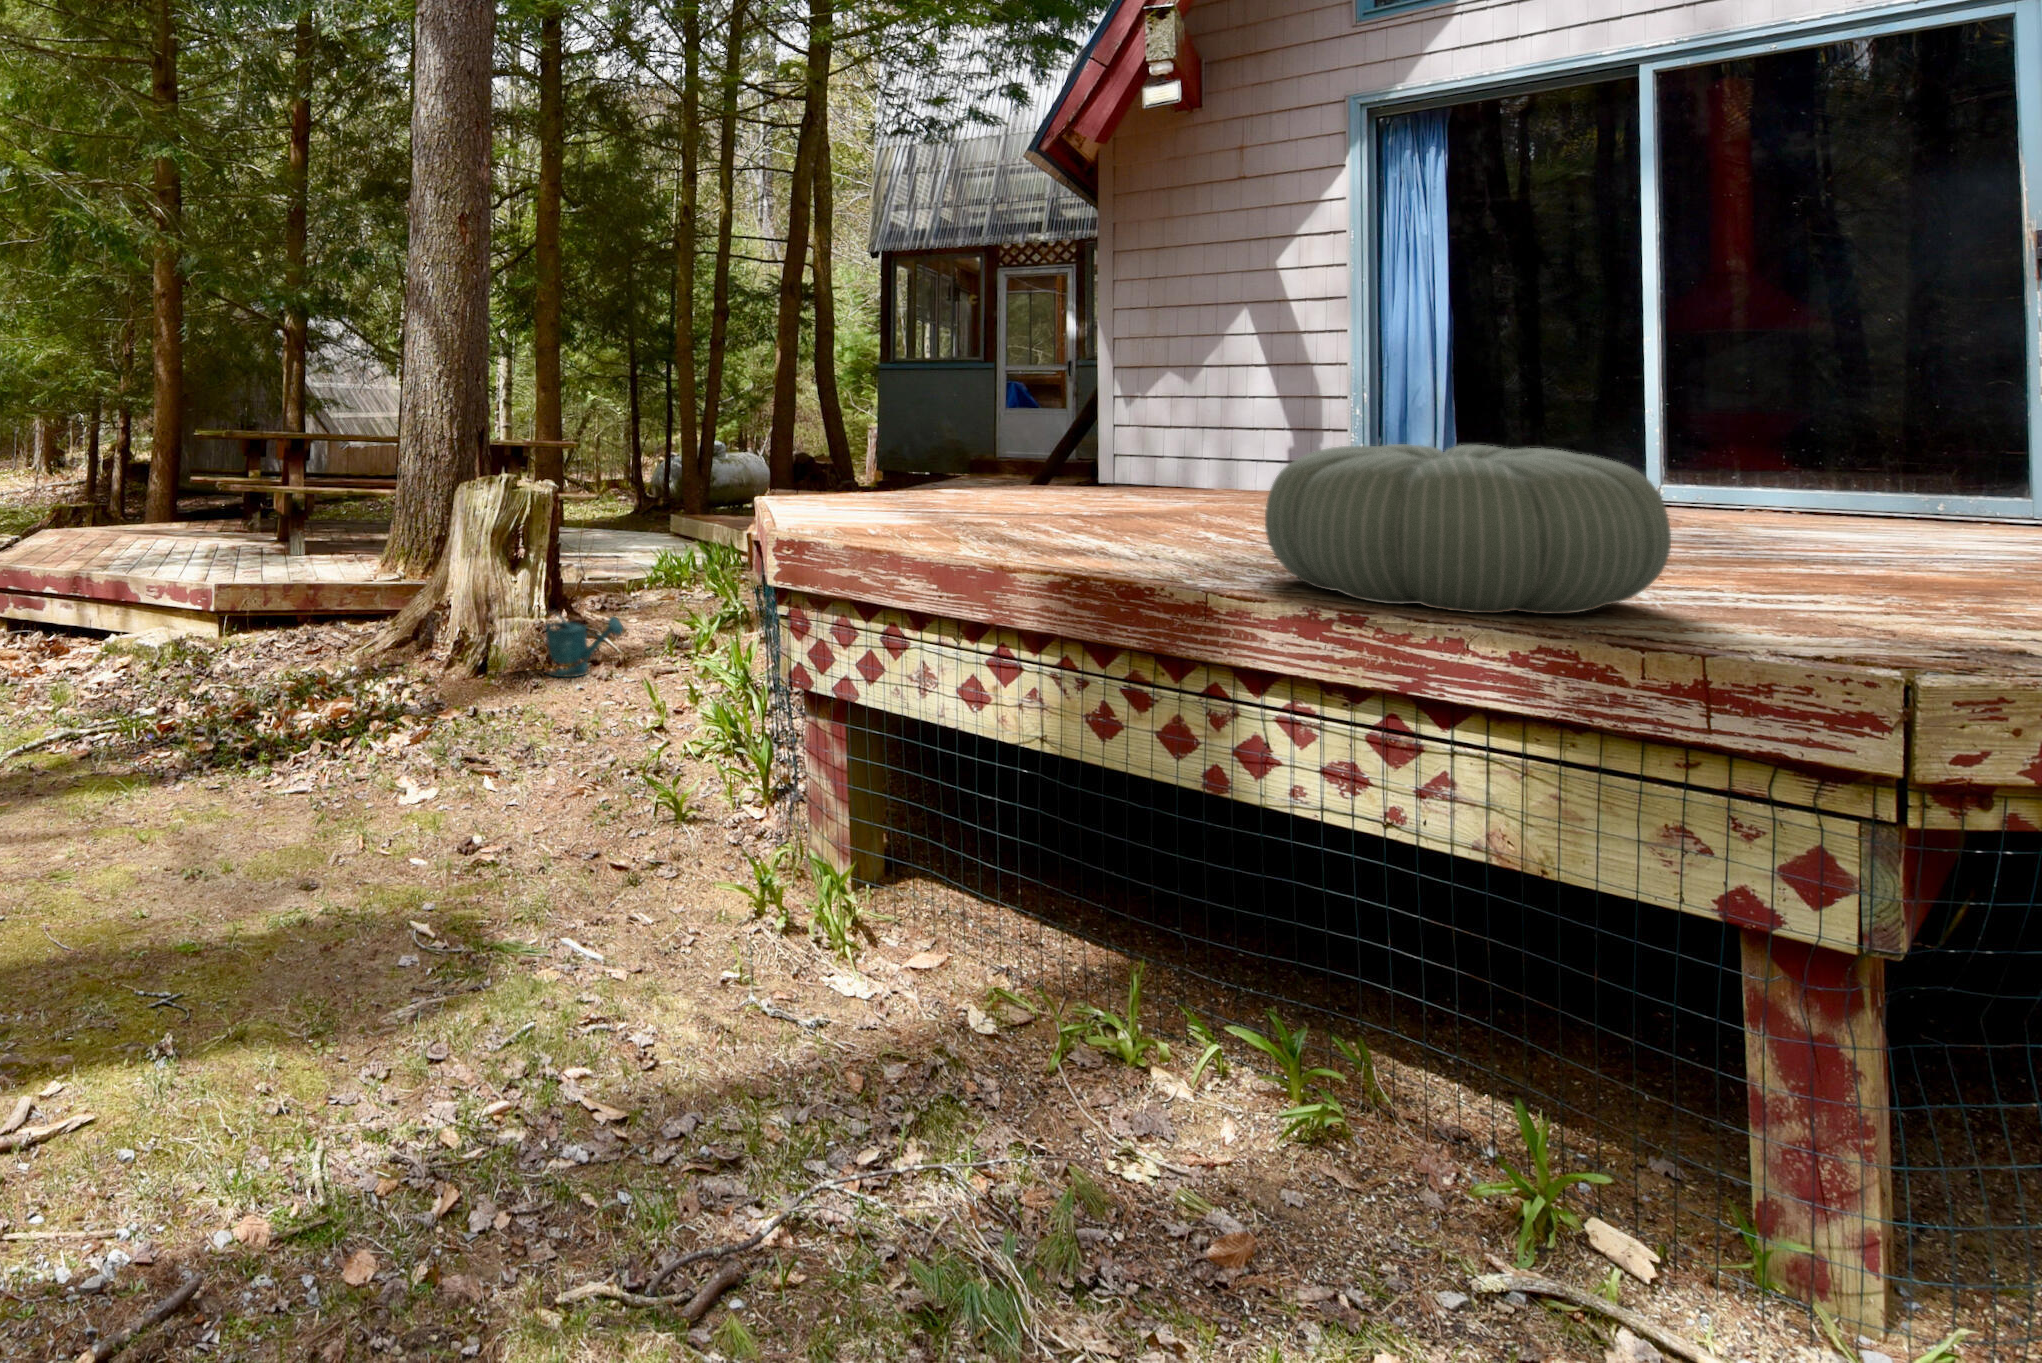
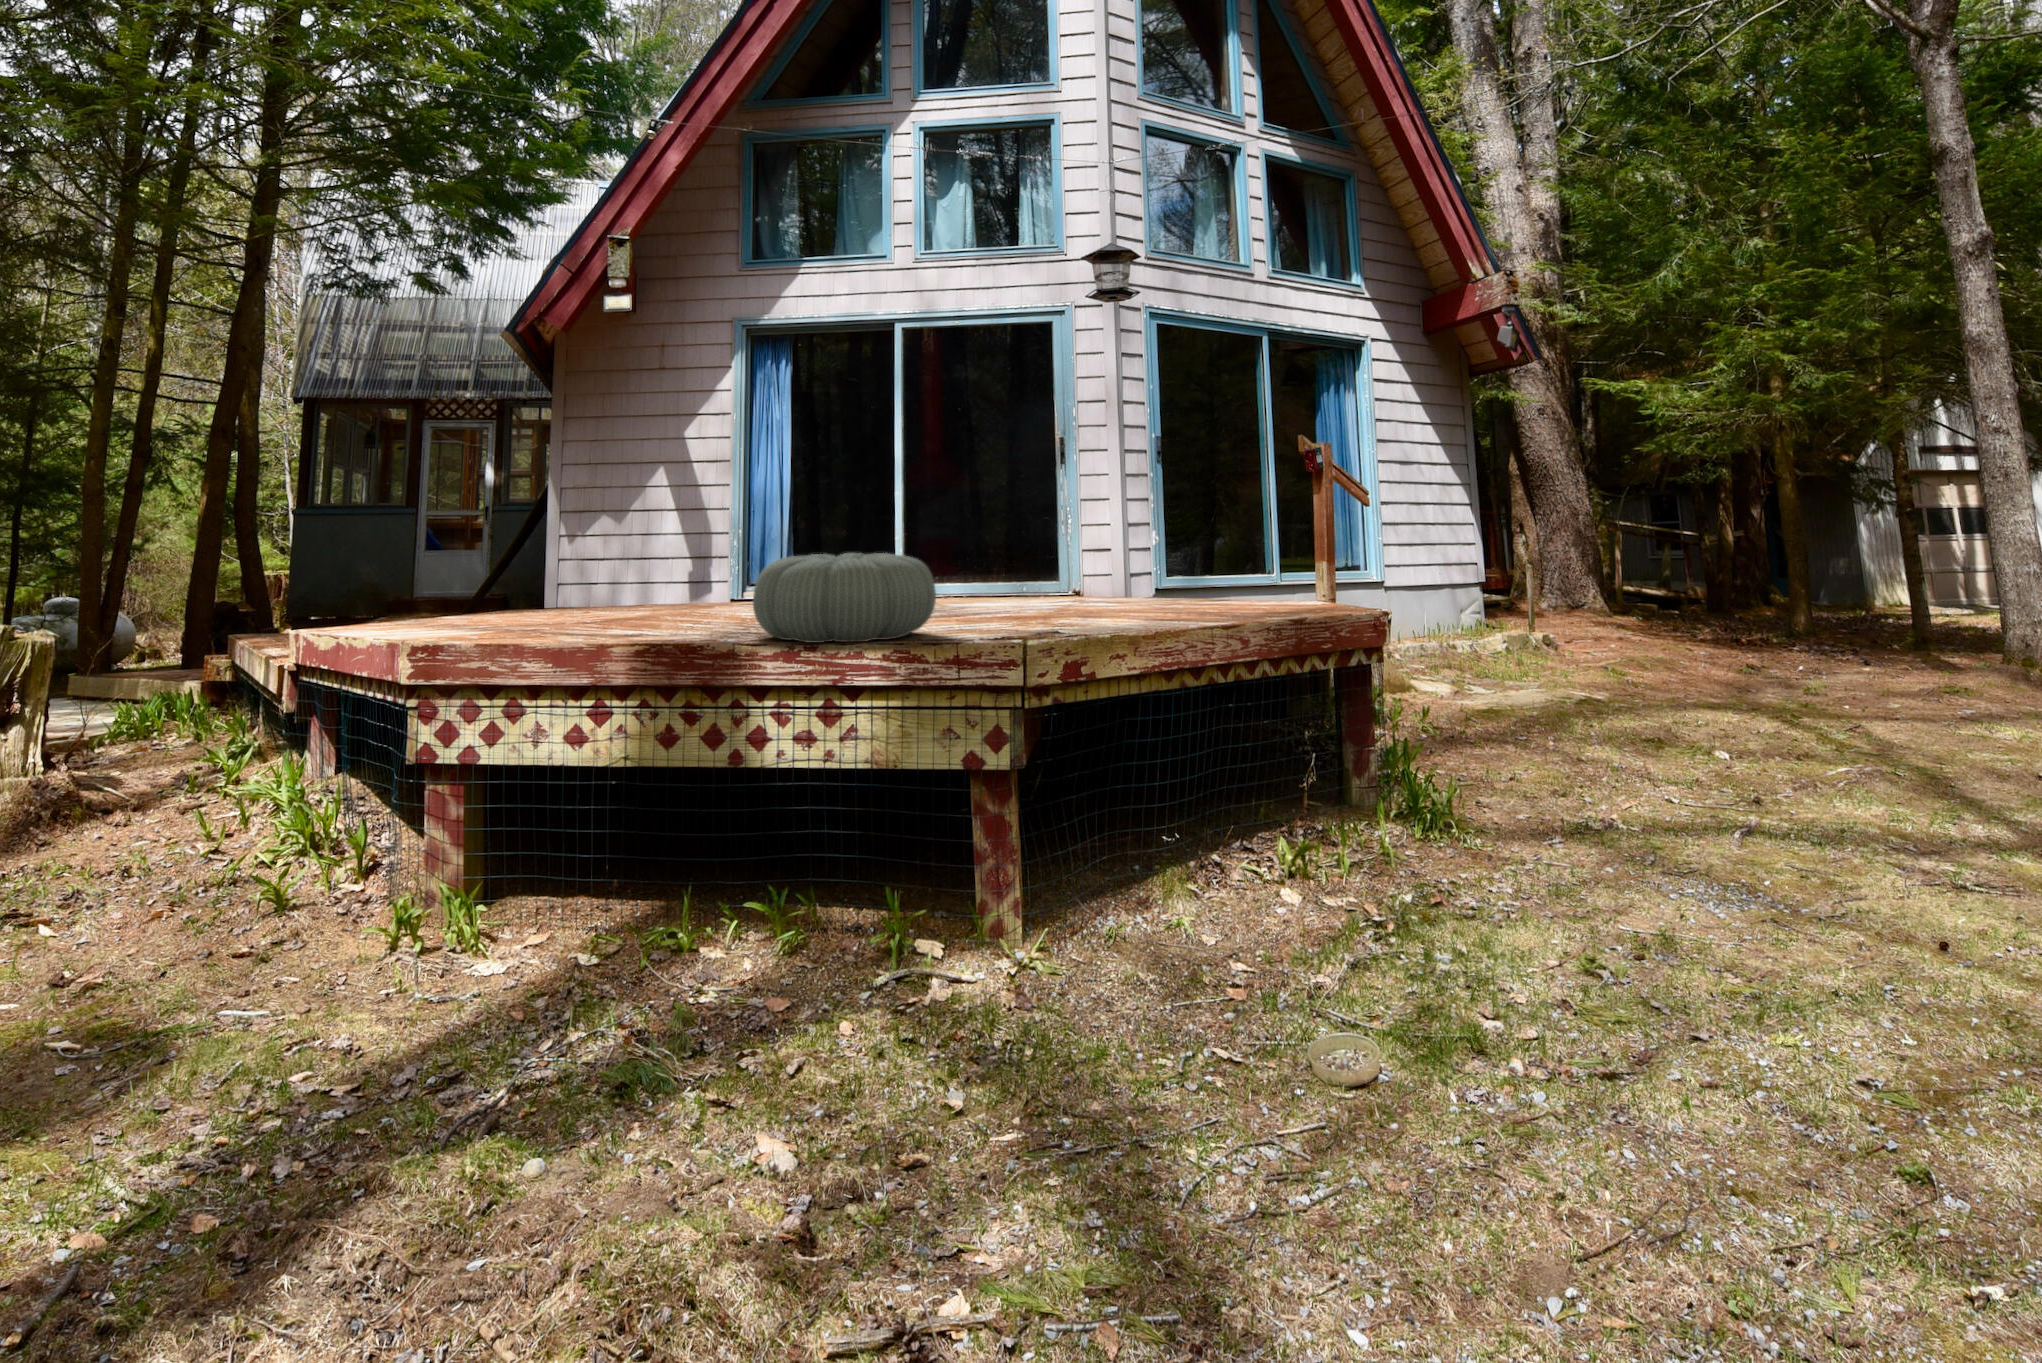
watering can: present [540,611,623,677] -> none [25,761,141,834]

